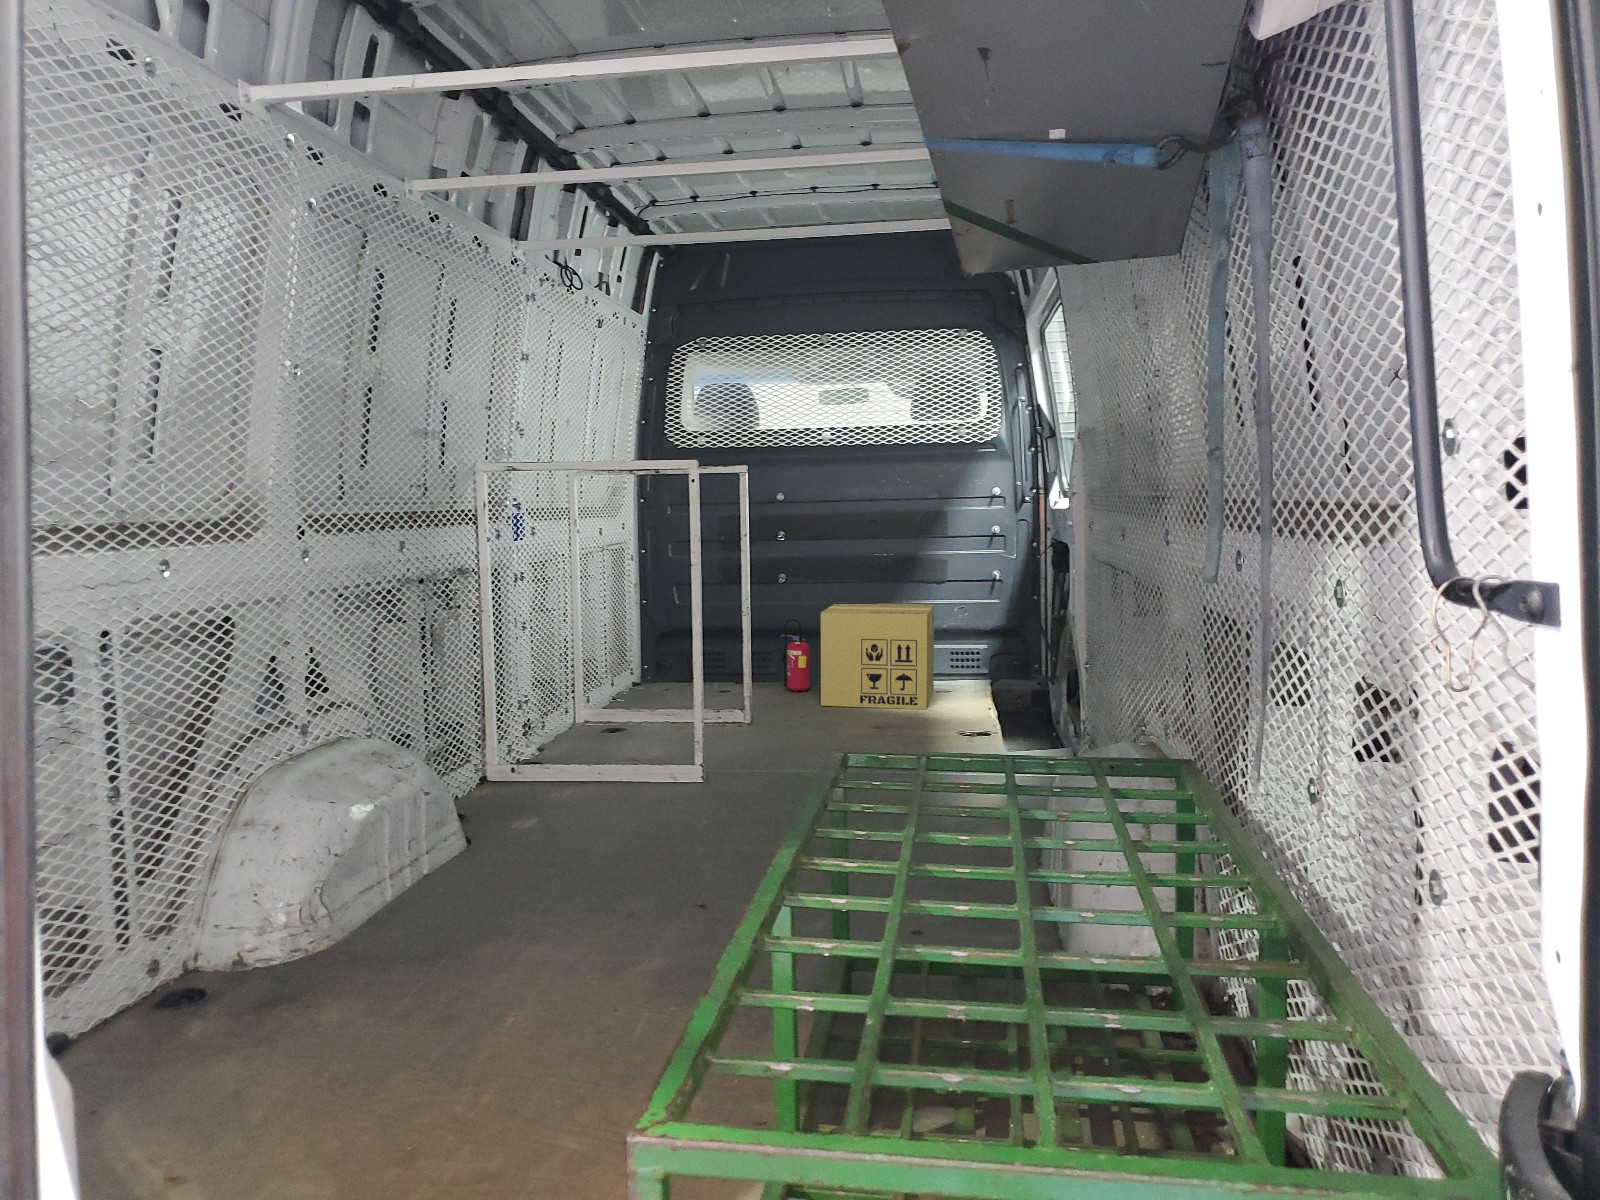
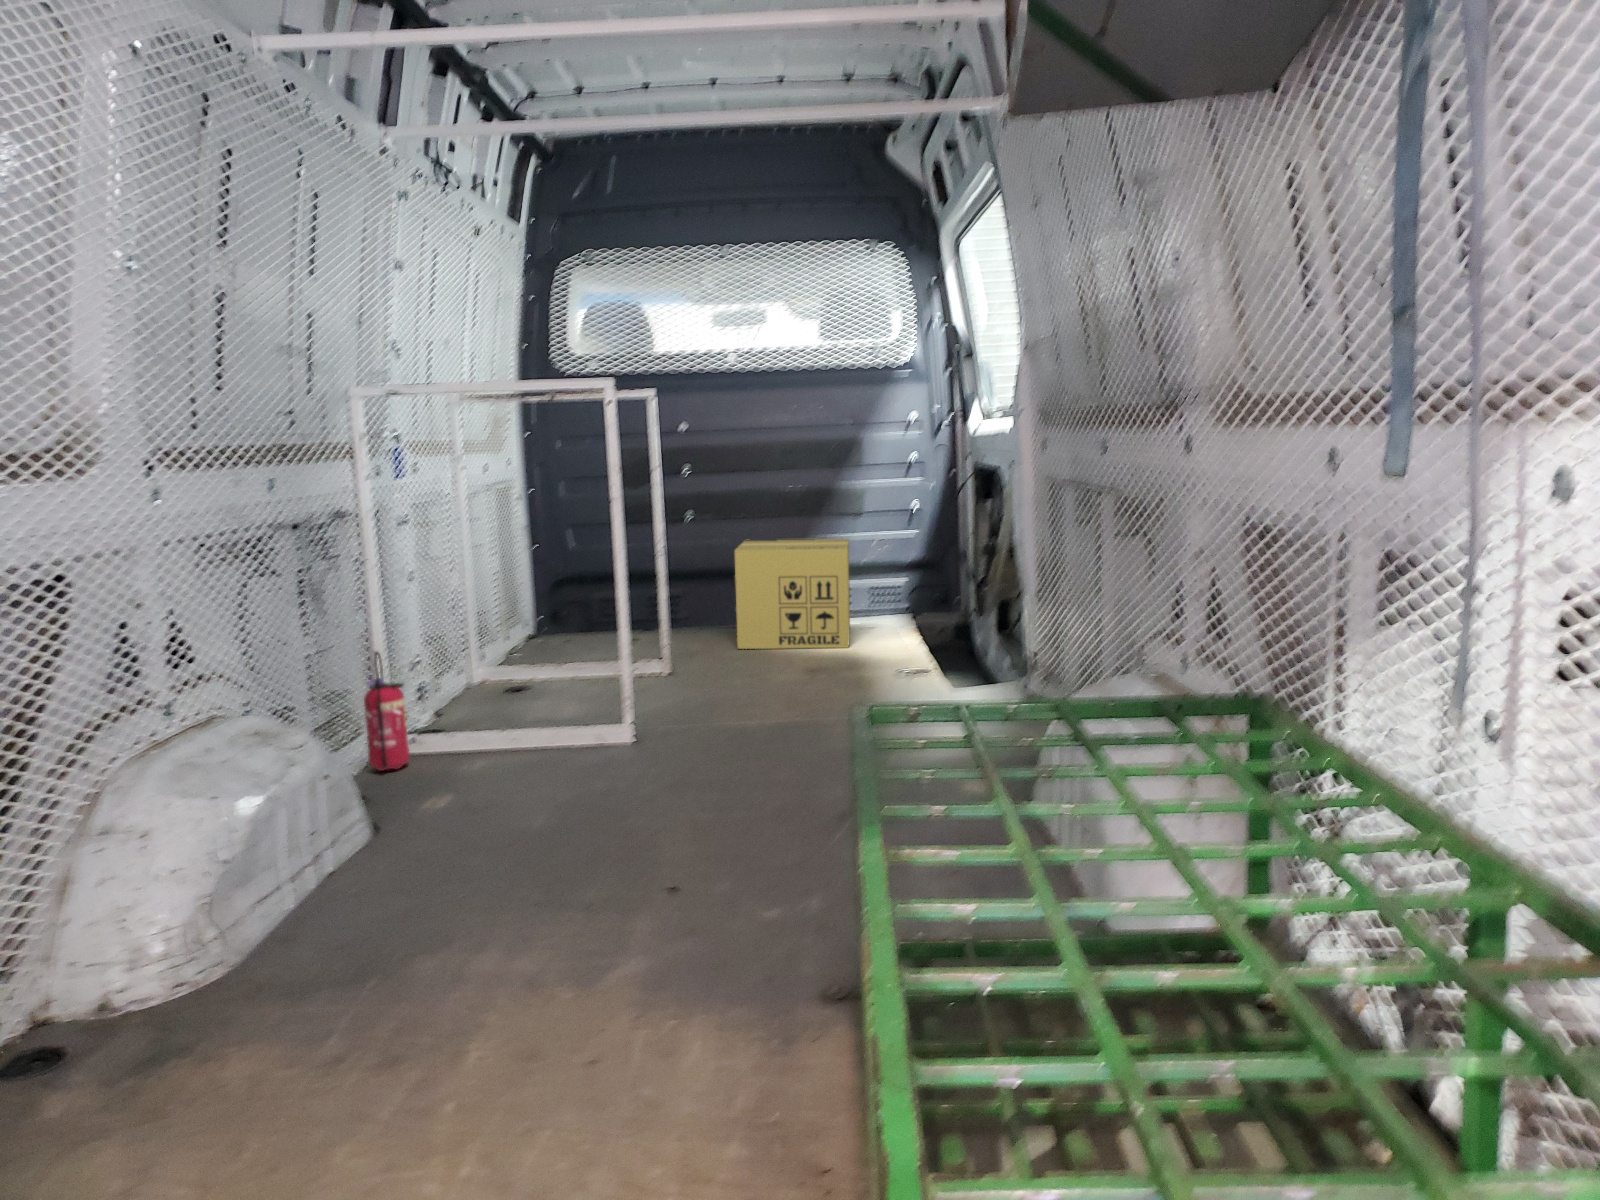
fire extinguisher: present [780,619,810,692] -> present [364,652,410,771]

